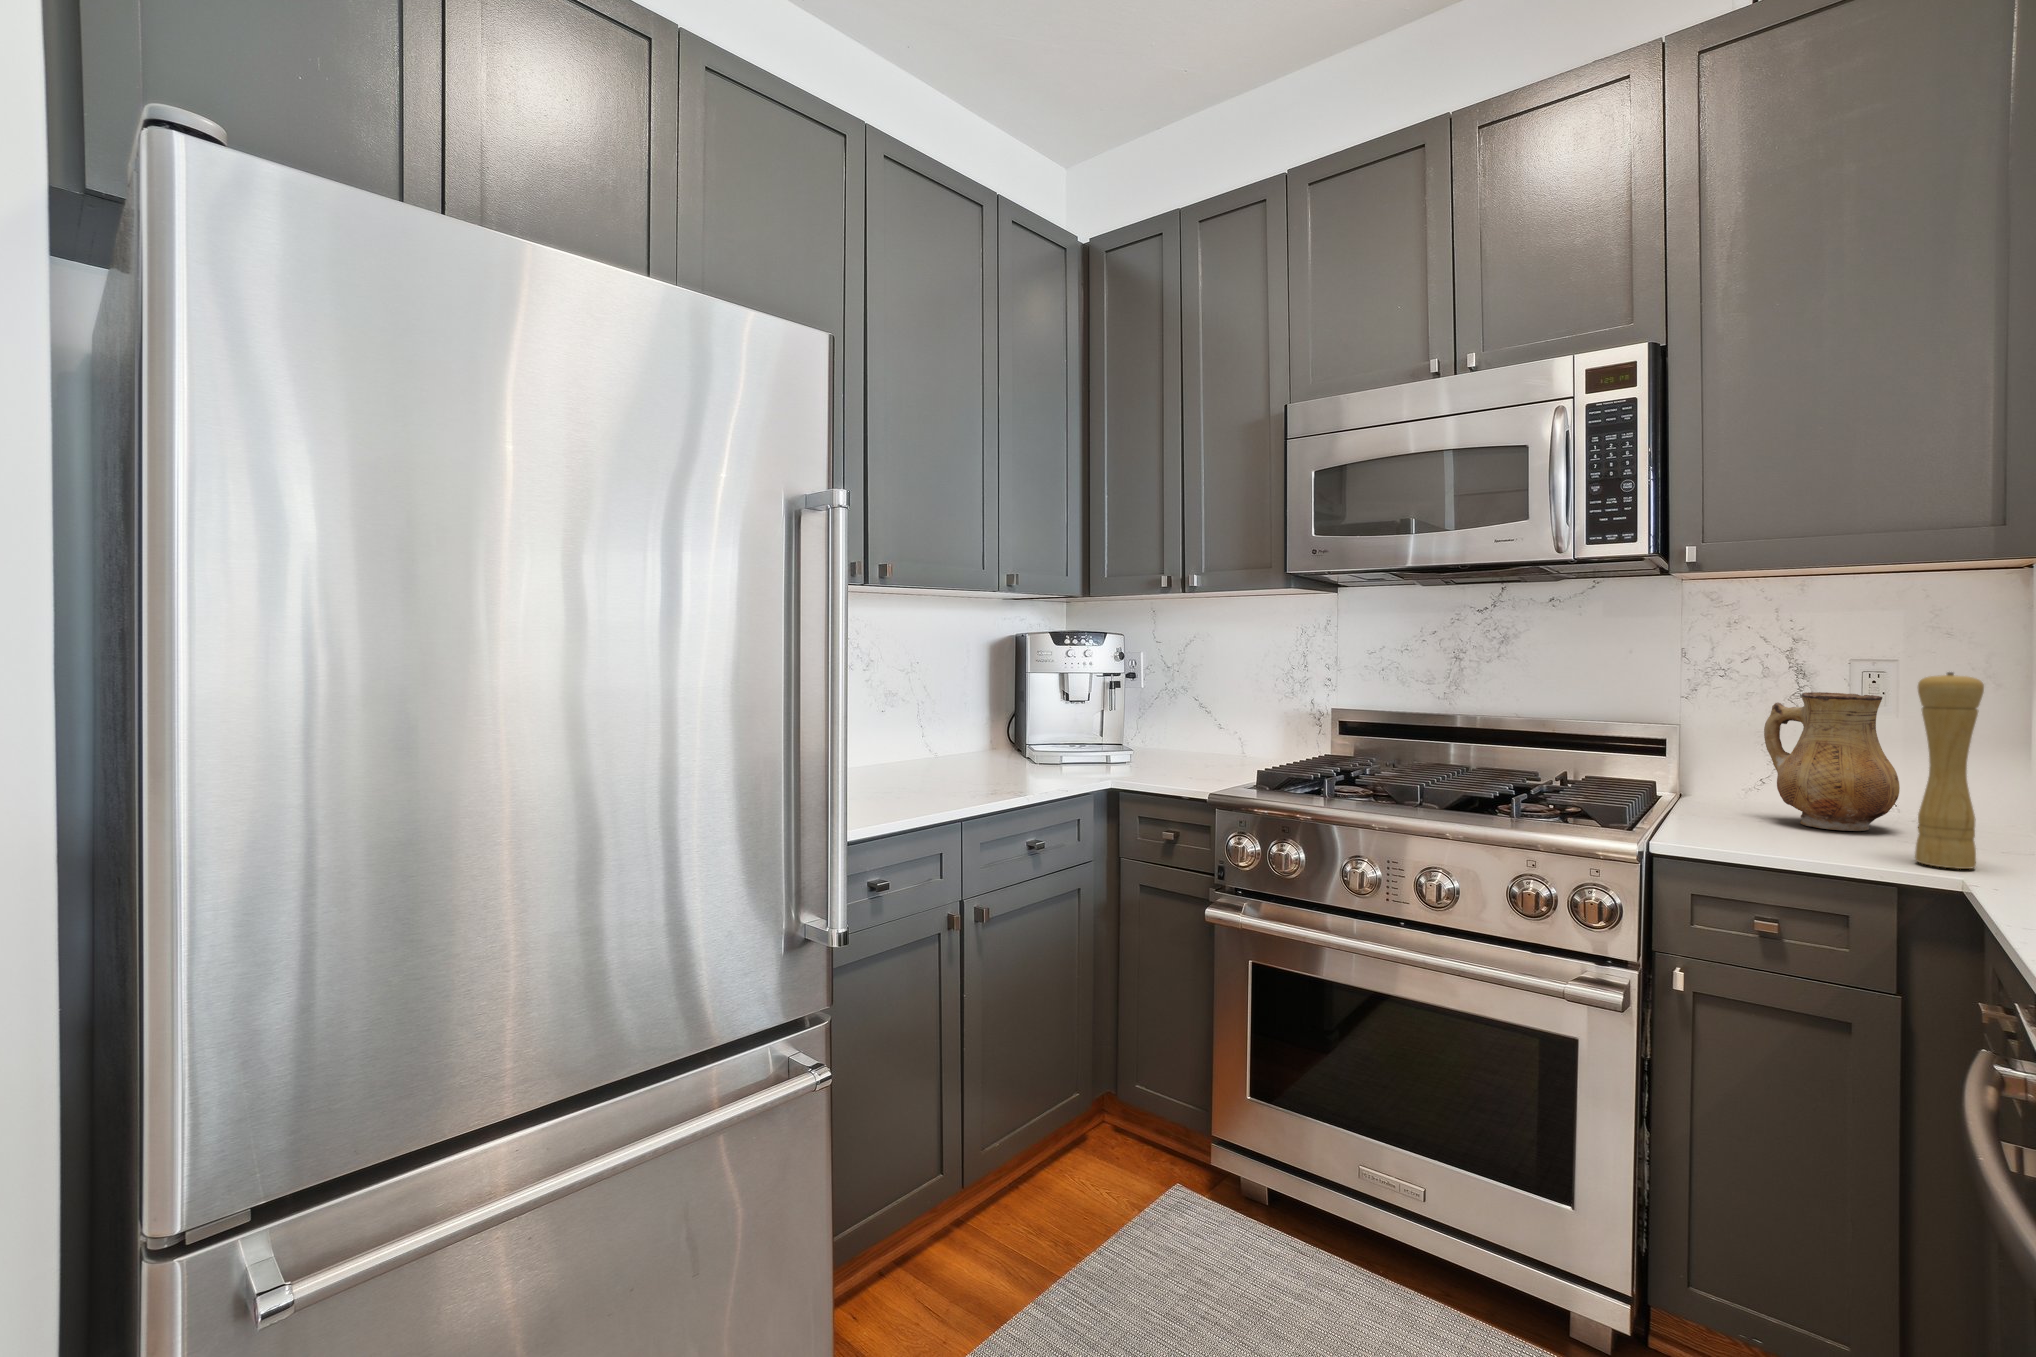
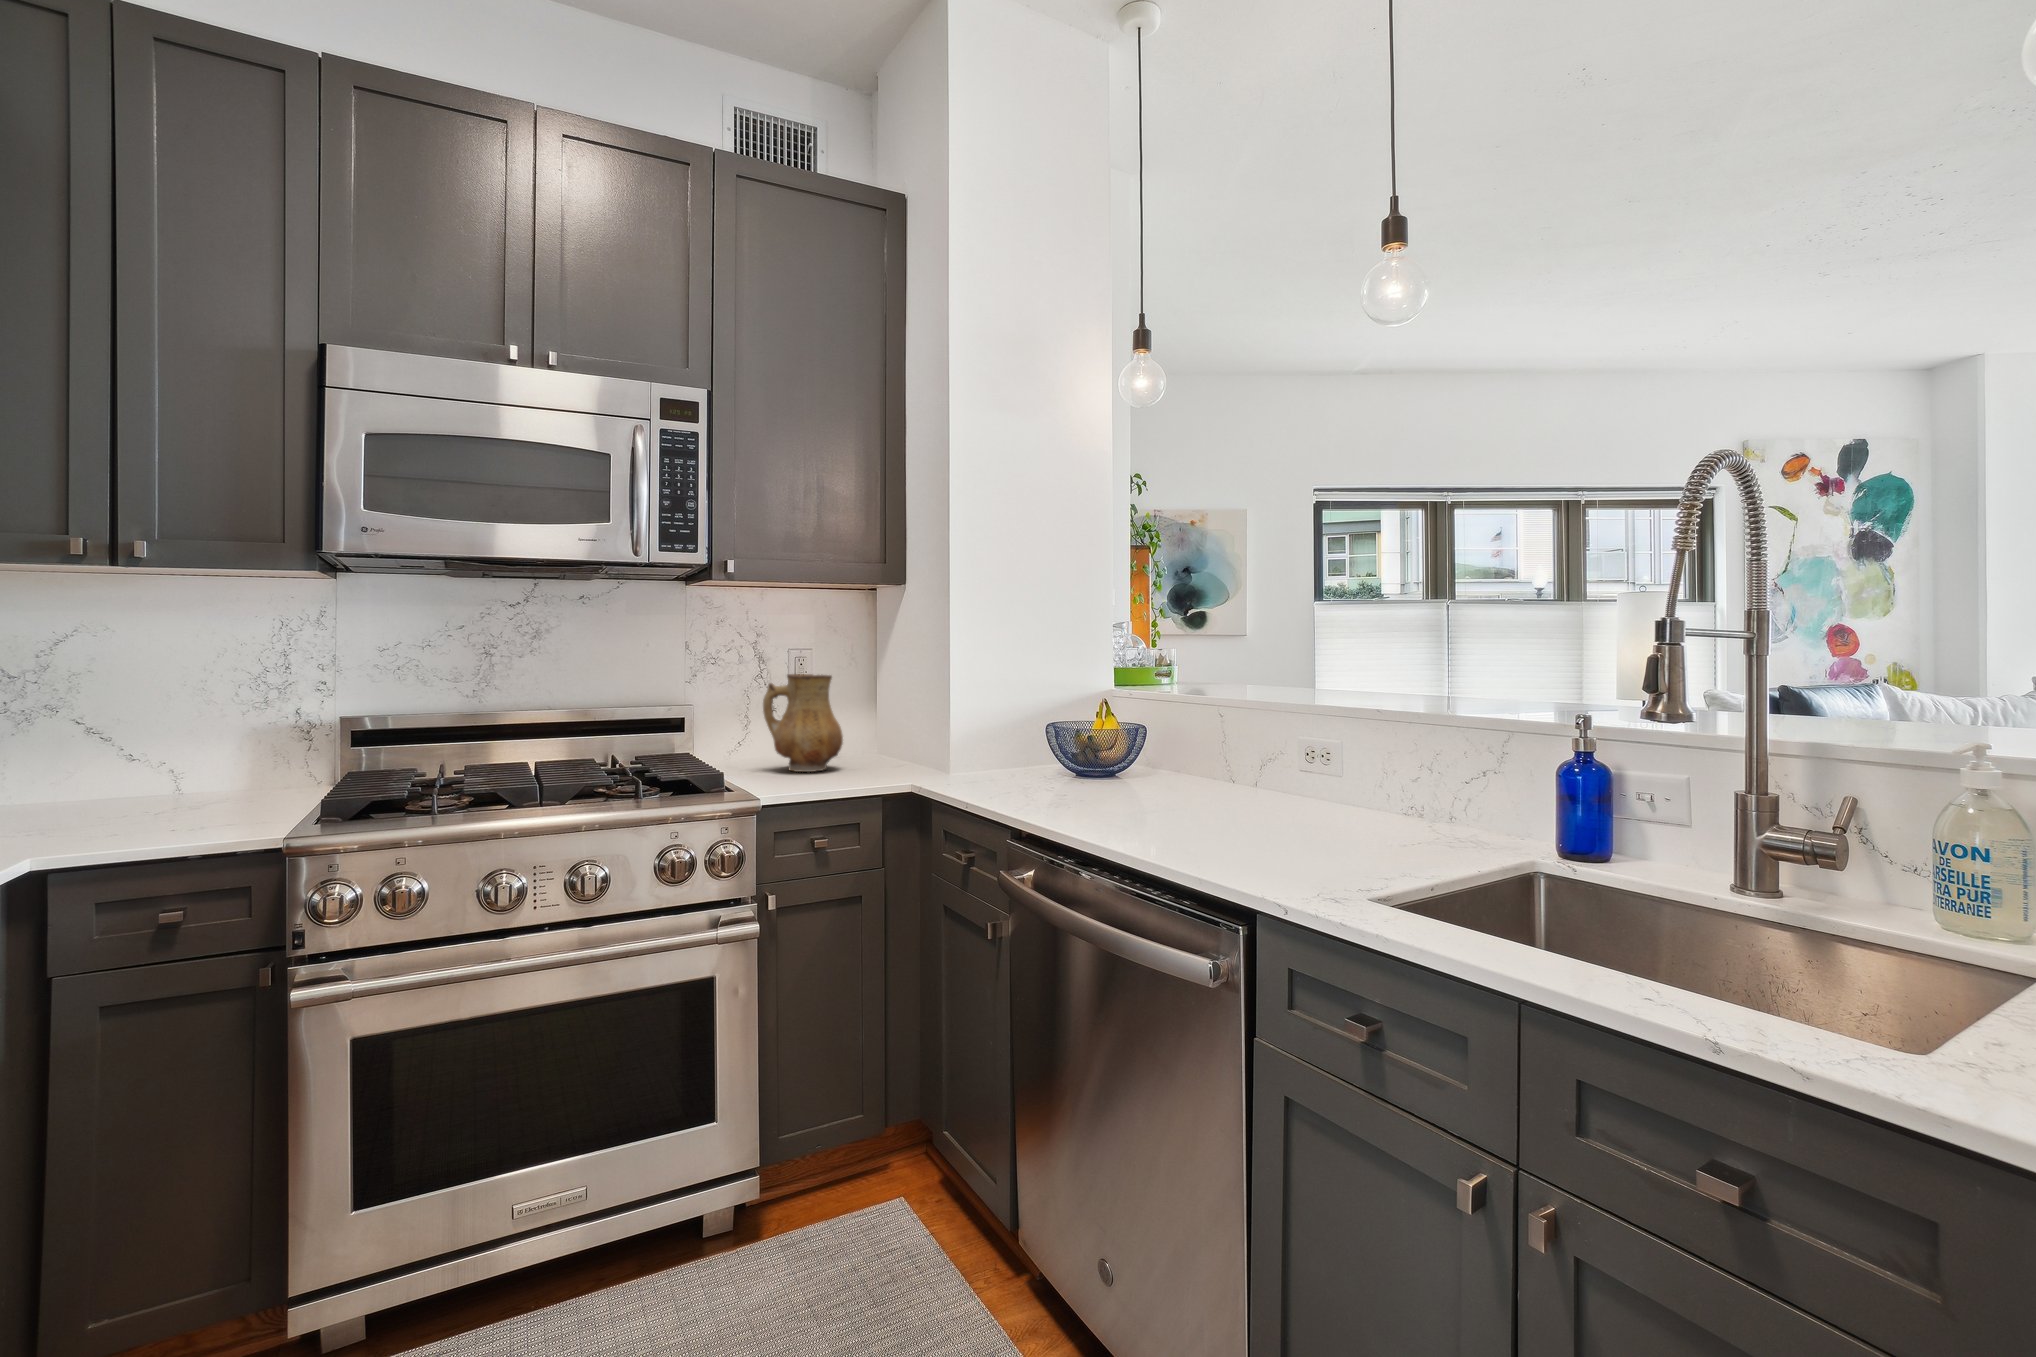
pepper mill: present [1915,672,1984,869] -> none [885,658,917,783]

